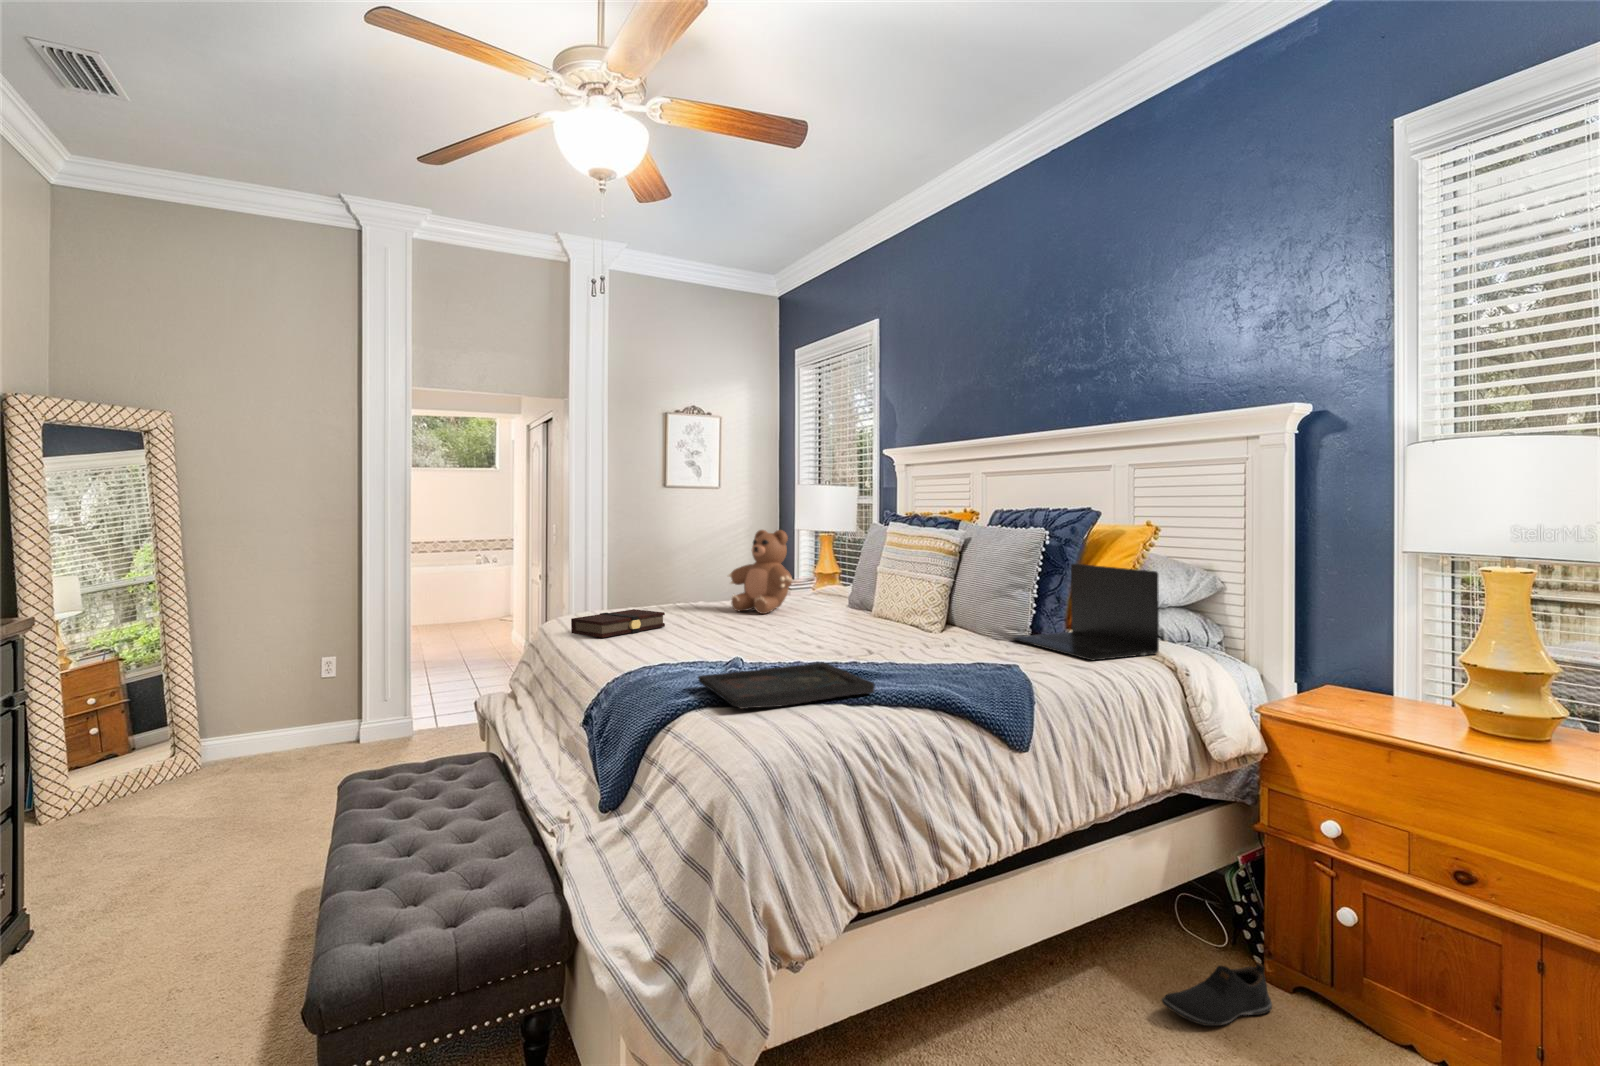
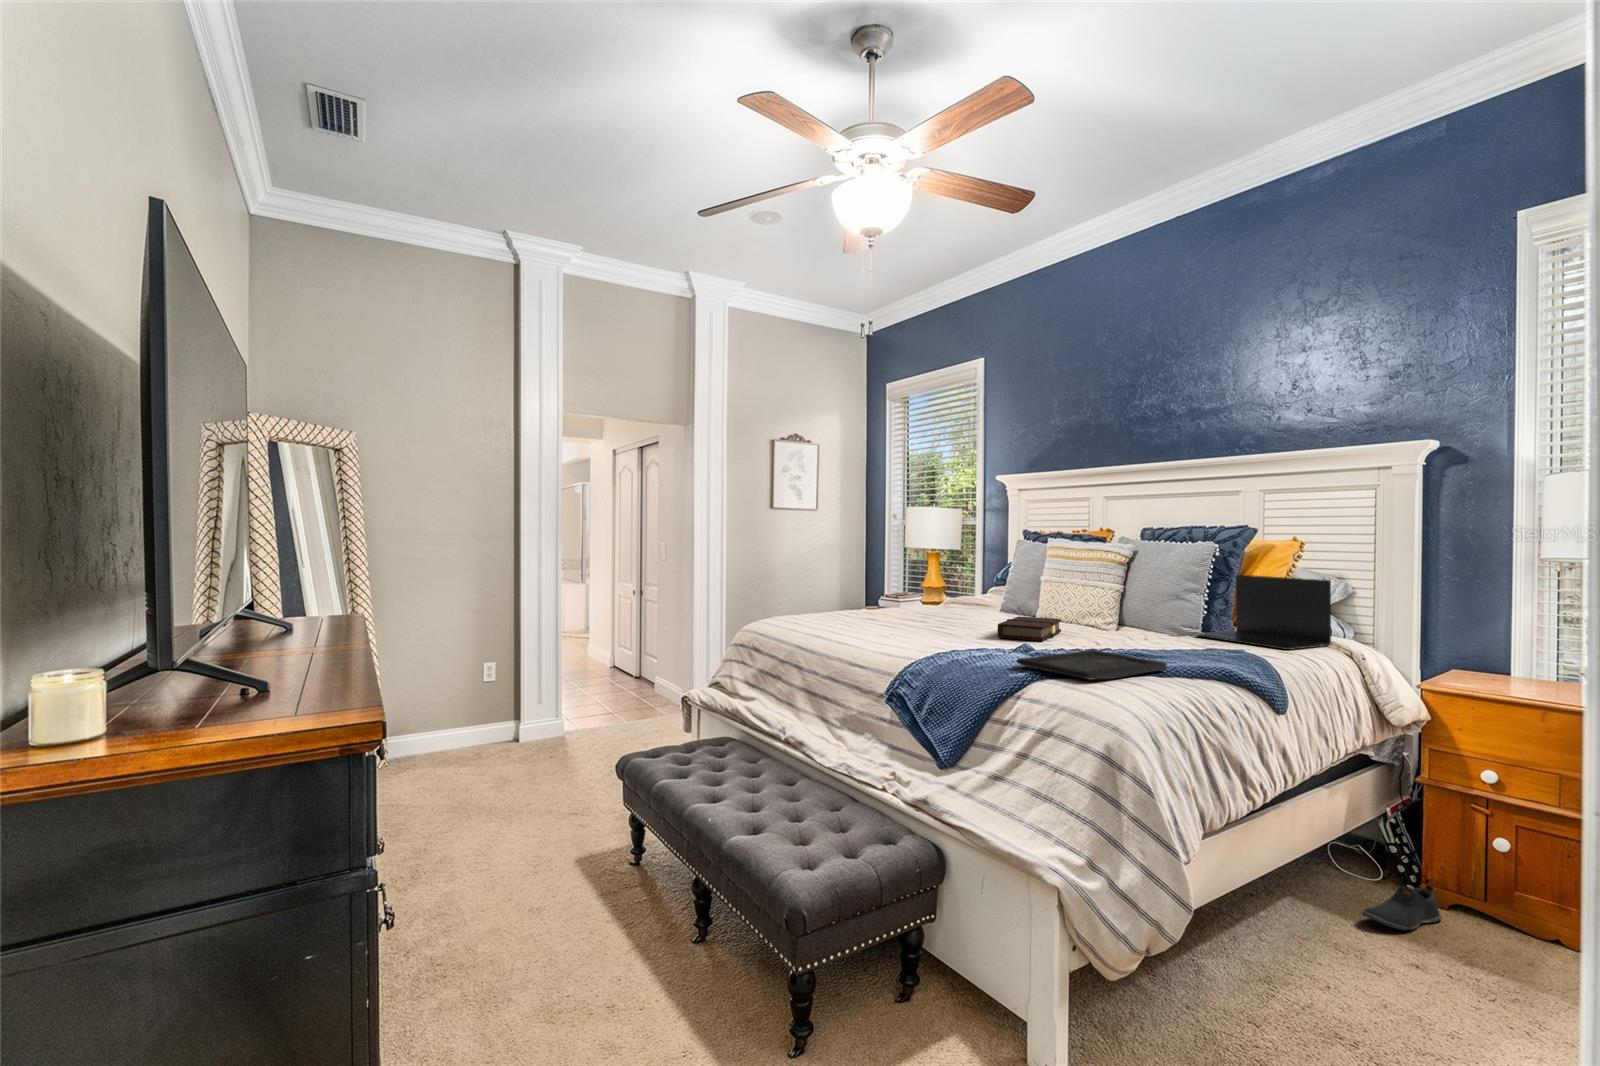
teddy bear: present [729,530,792,614] -> none [899,545,966,618]
book: present [571,609,665,638] -> present [998,616,1061,641]

